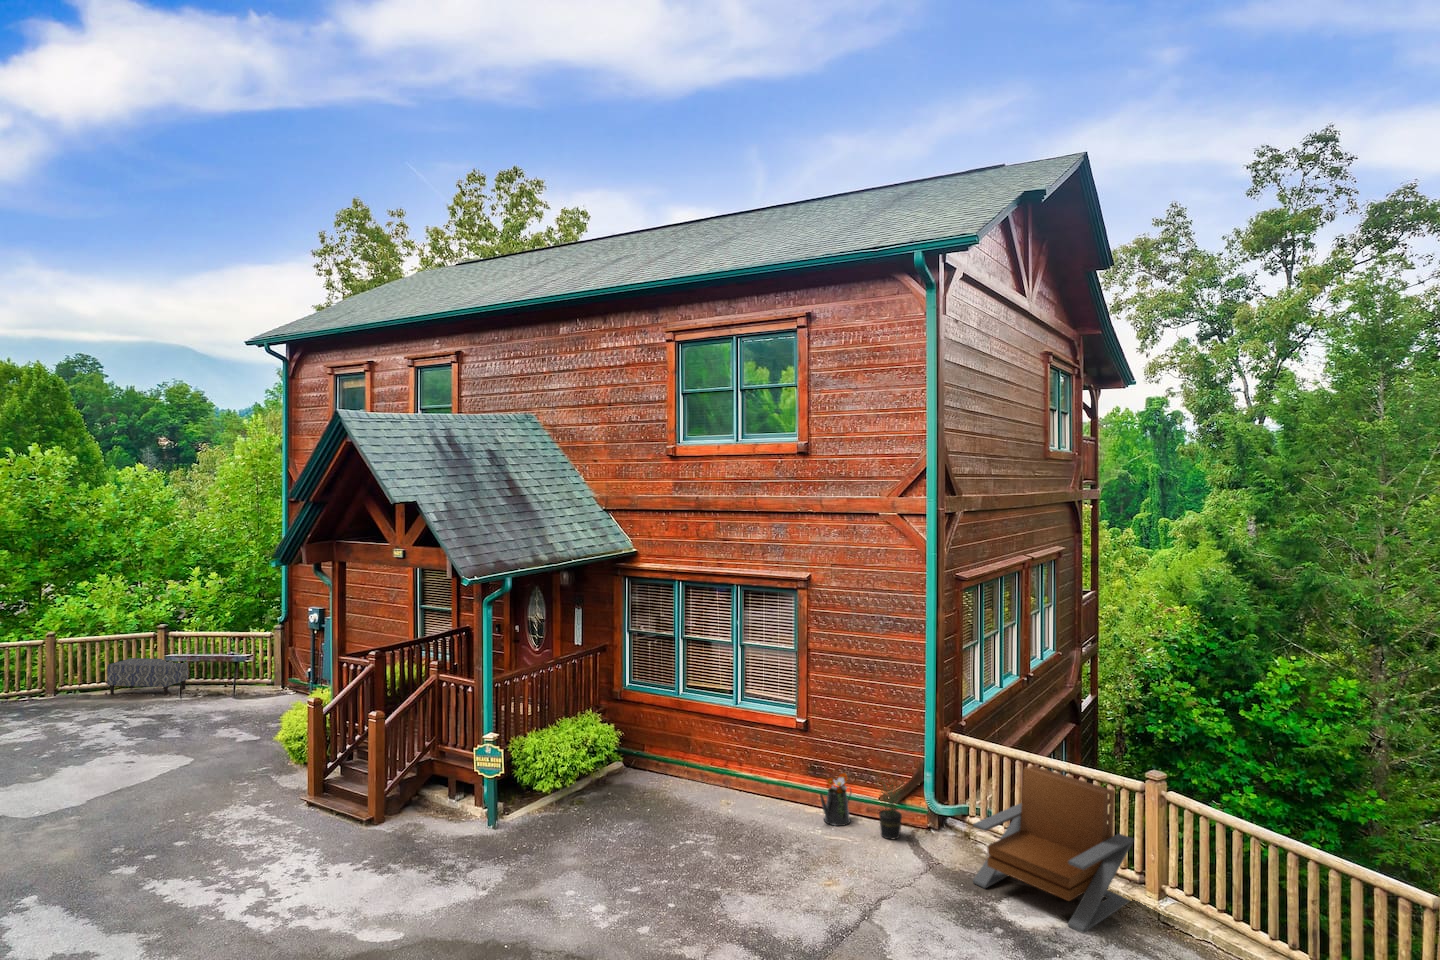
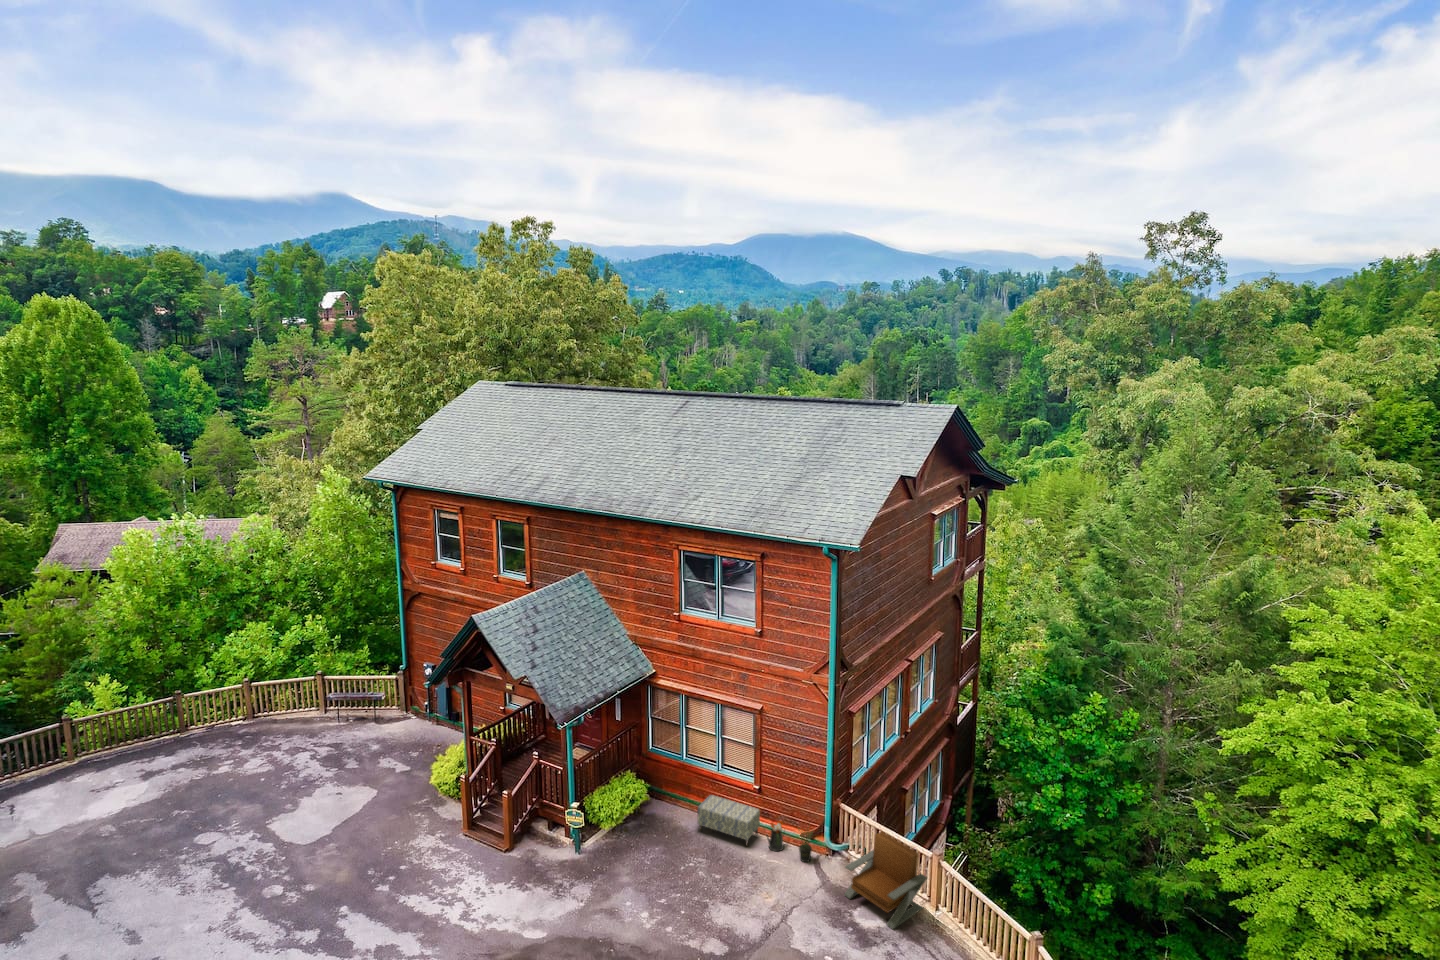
bench: present [107,658,188,696] -> present [697,795,760,847]

